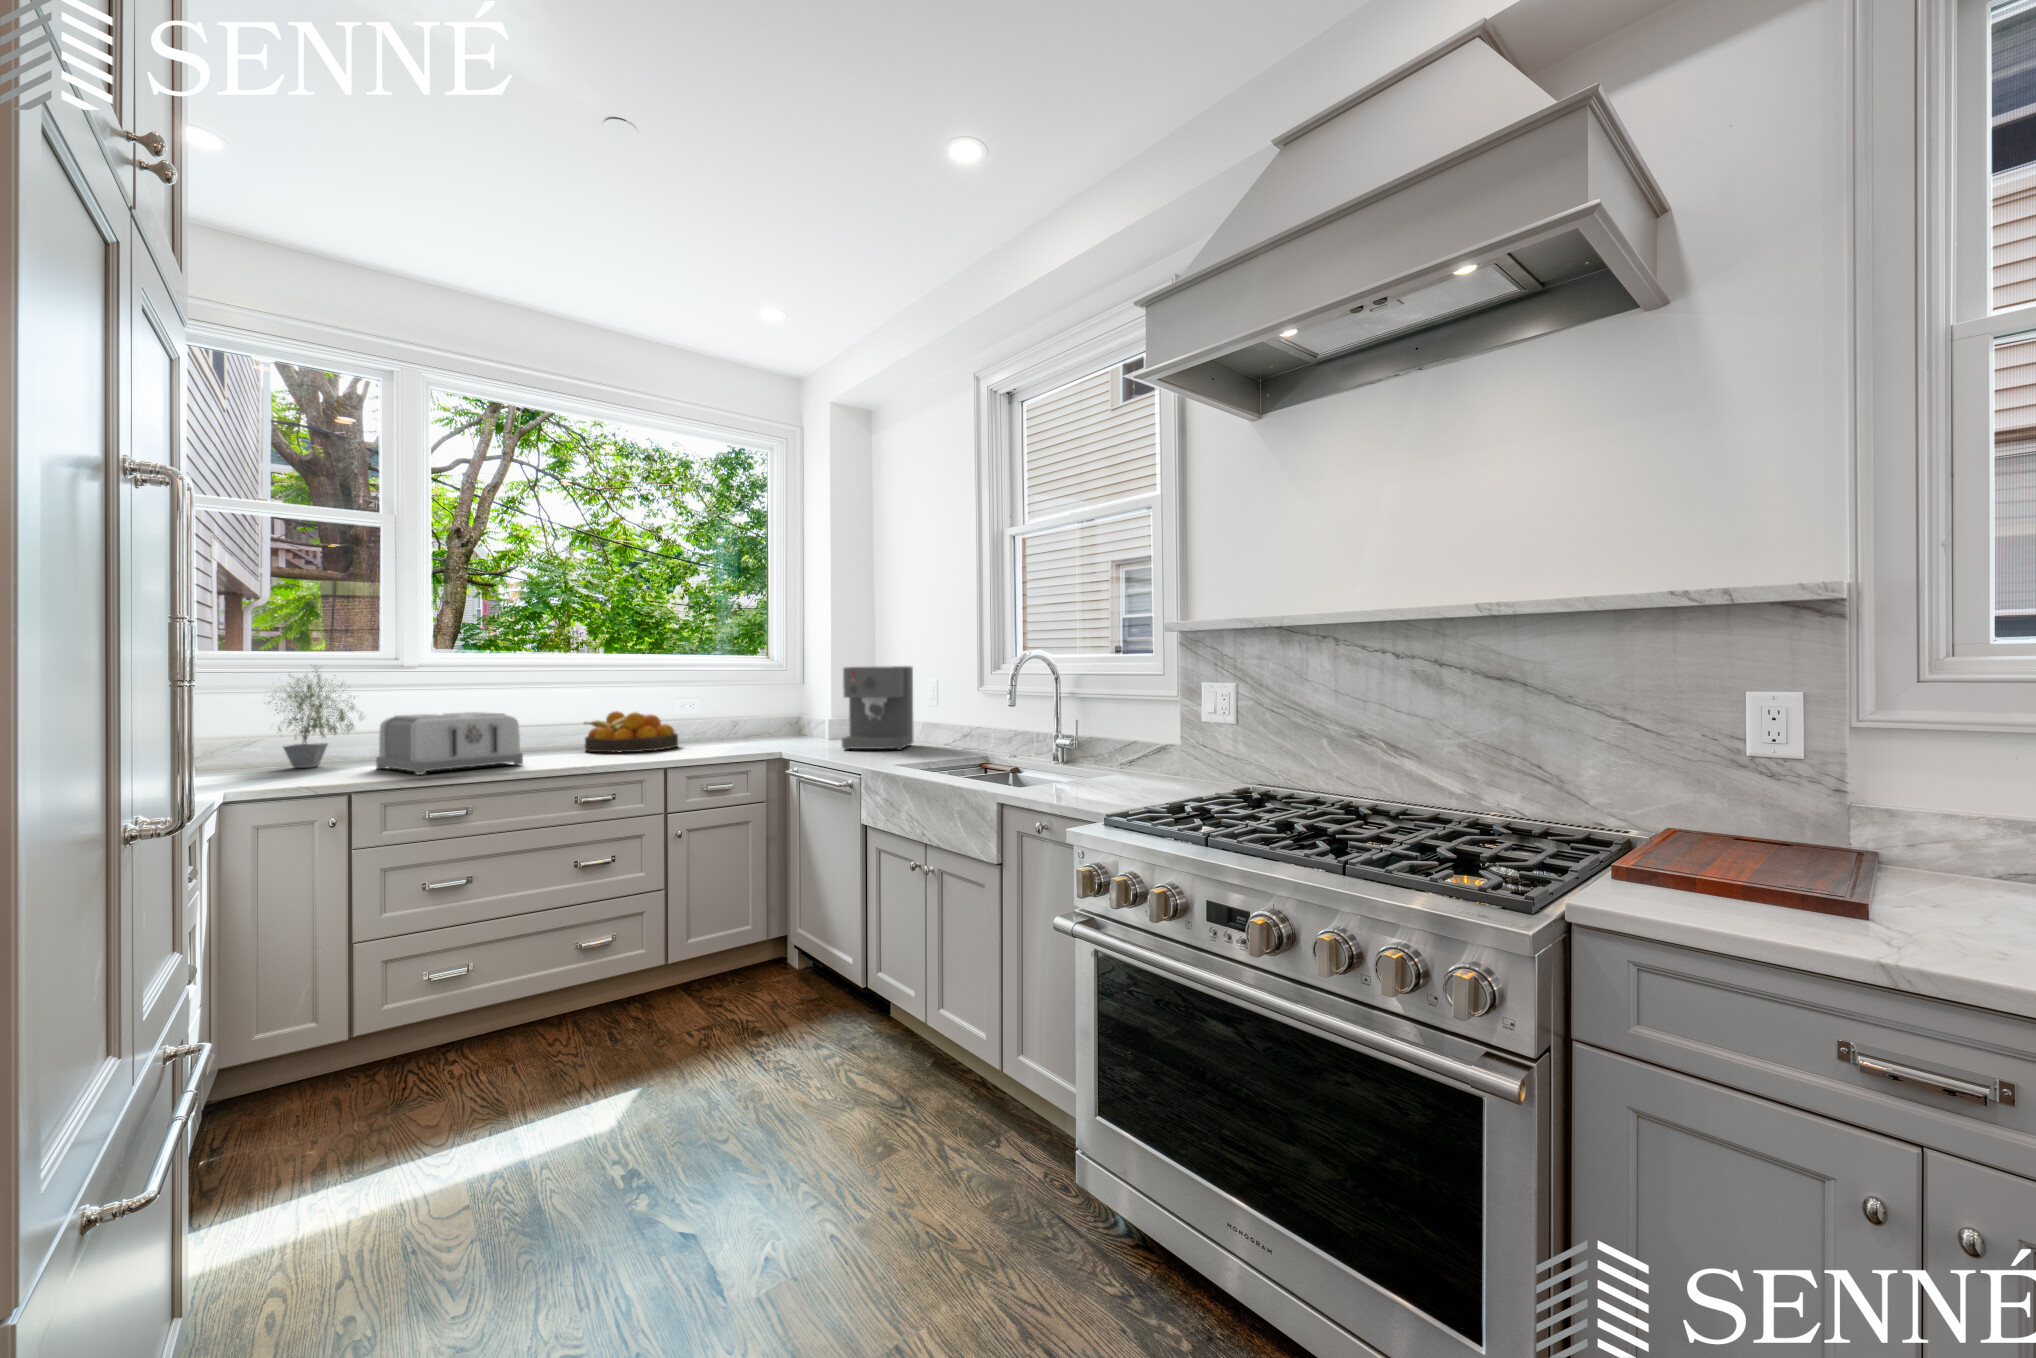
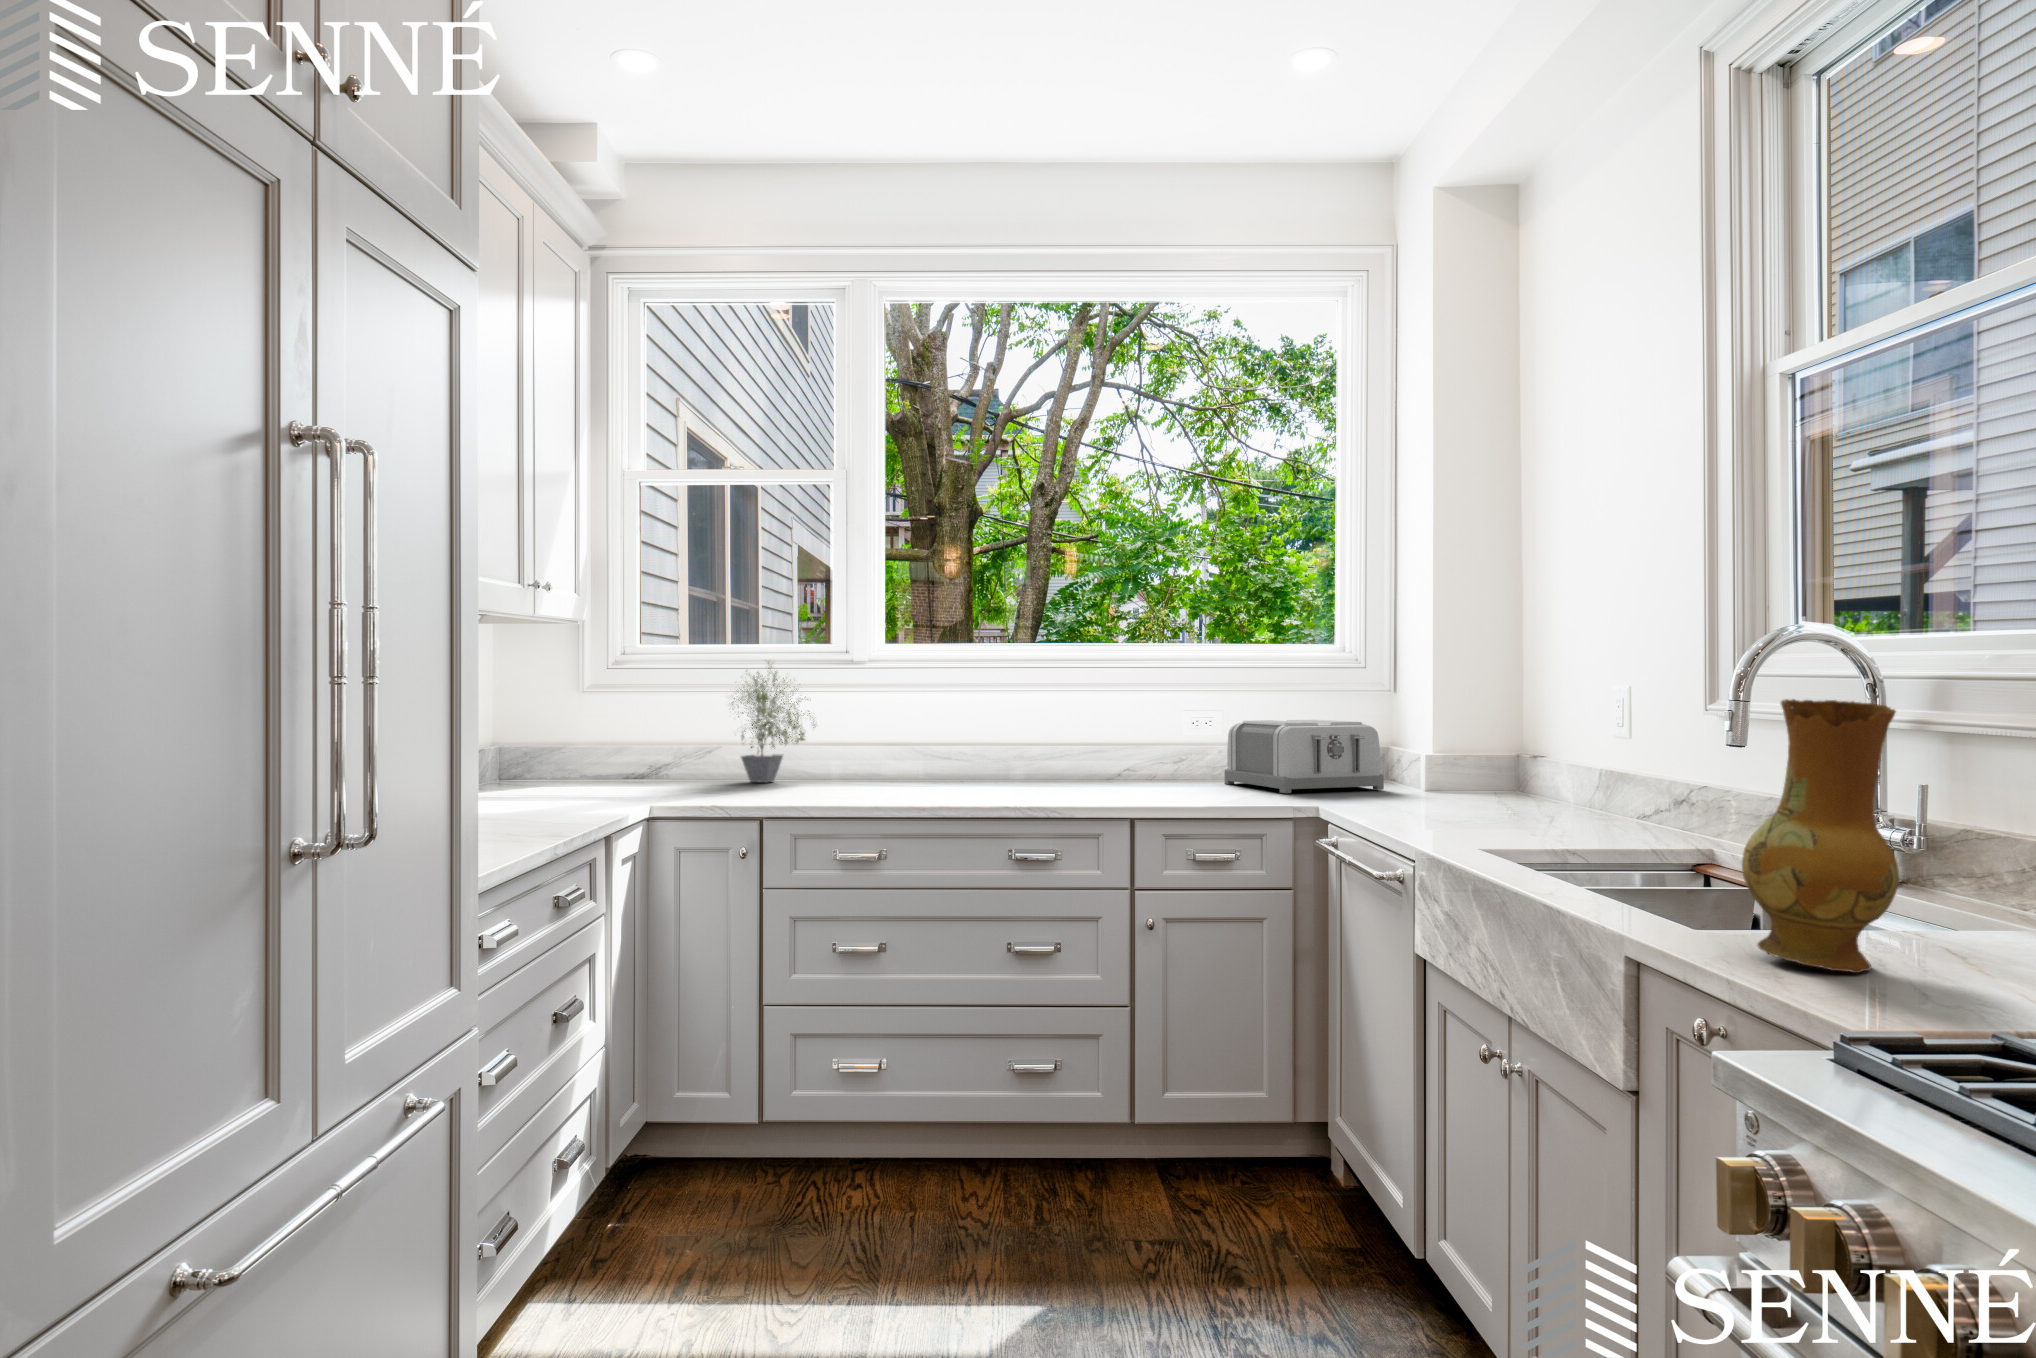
coffee maker: present [842,666,913,750] -> none [1418,658,1569,818]
ceramic jug: none [1043,688,1095,796] -> present [1742,699,1899,973]
fruit bowl: present [585,711,678,752] -> none [1051,728,1175,789]
toaster: present [376,712,523,775] -> present [1225,720,1384,793]

